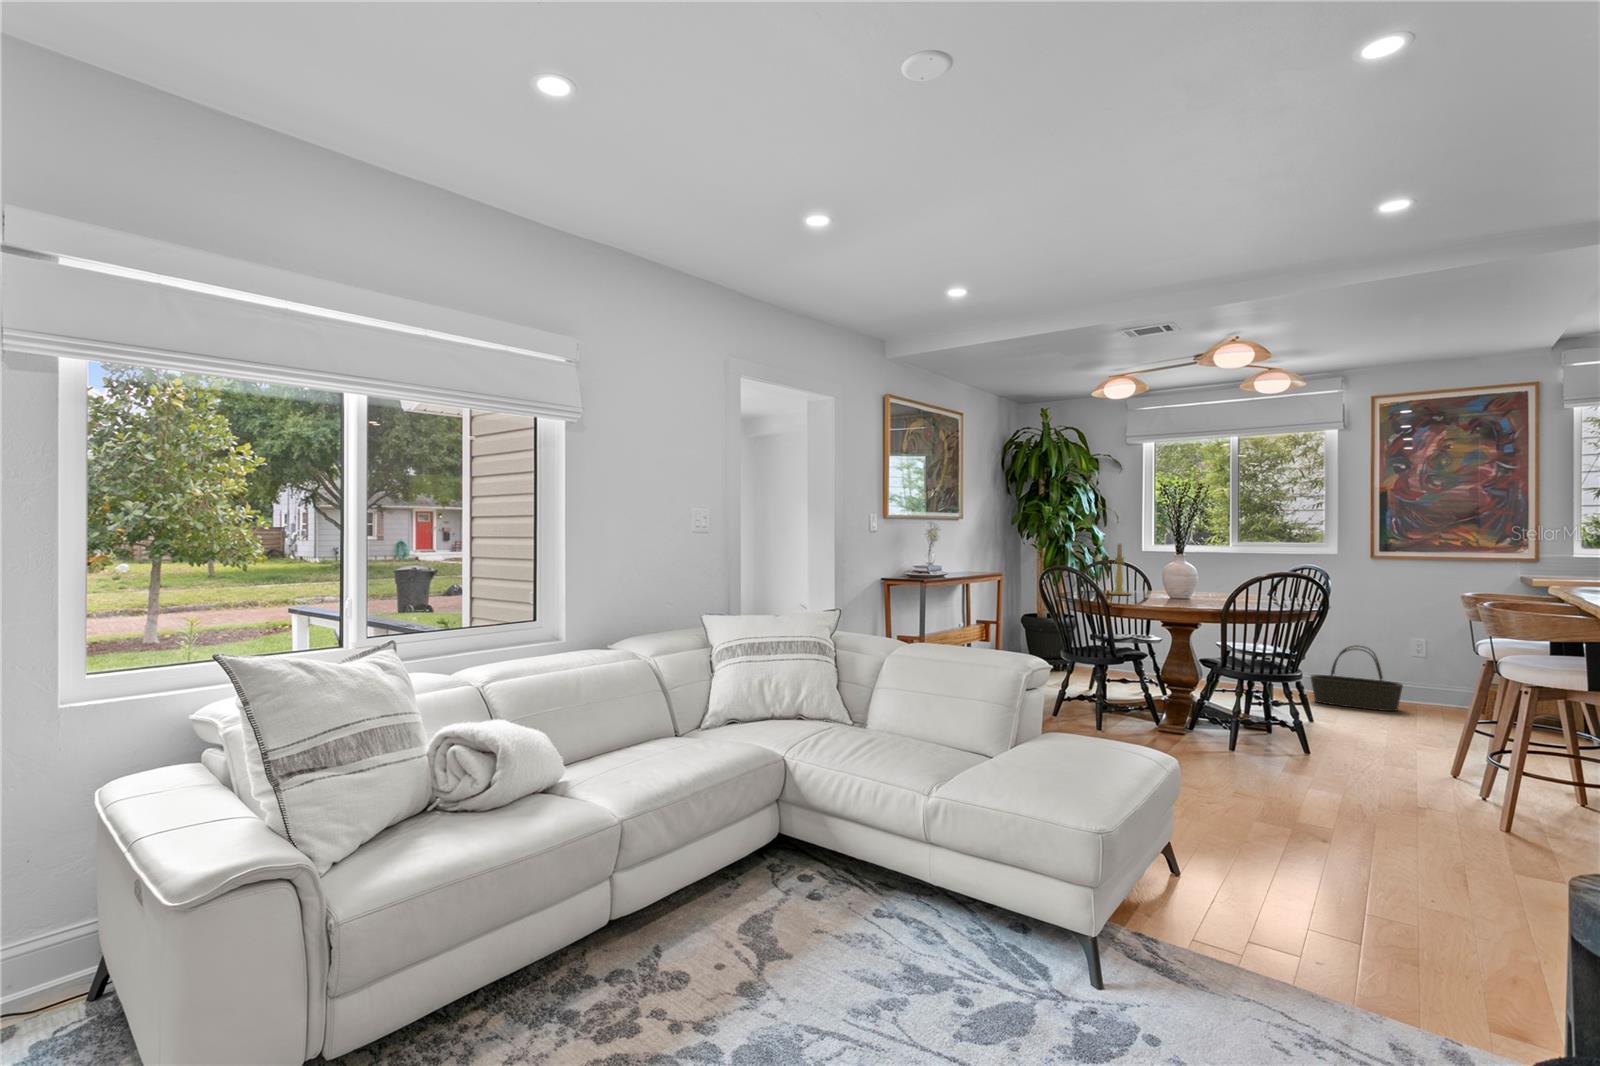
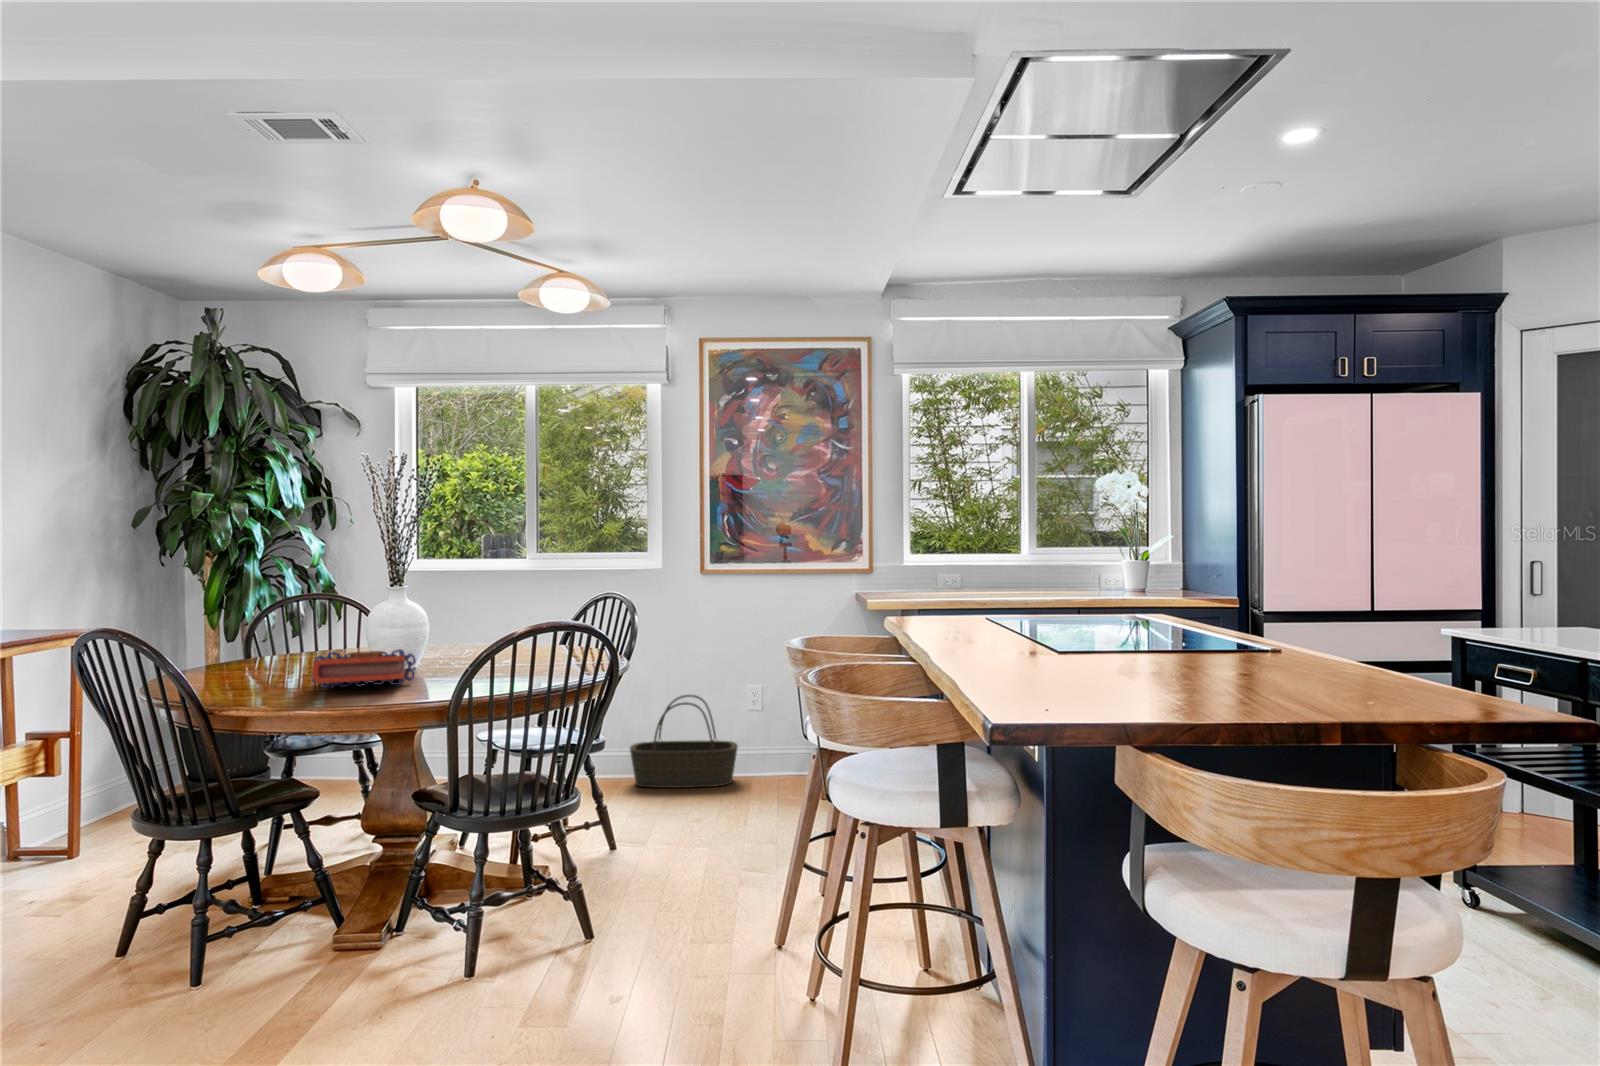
candle holder: present [1109,544,1131,595] -> none [284,563,336,663]
book: none [1141,585,1196,605] -> present [311,649,416,688]

